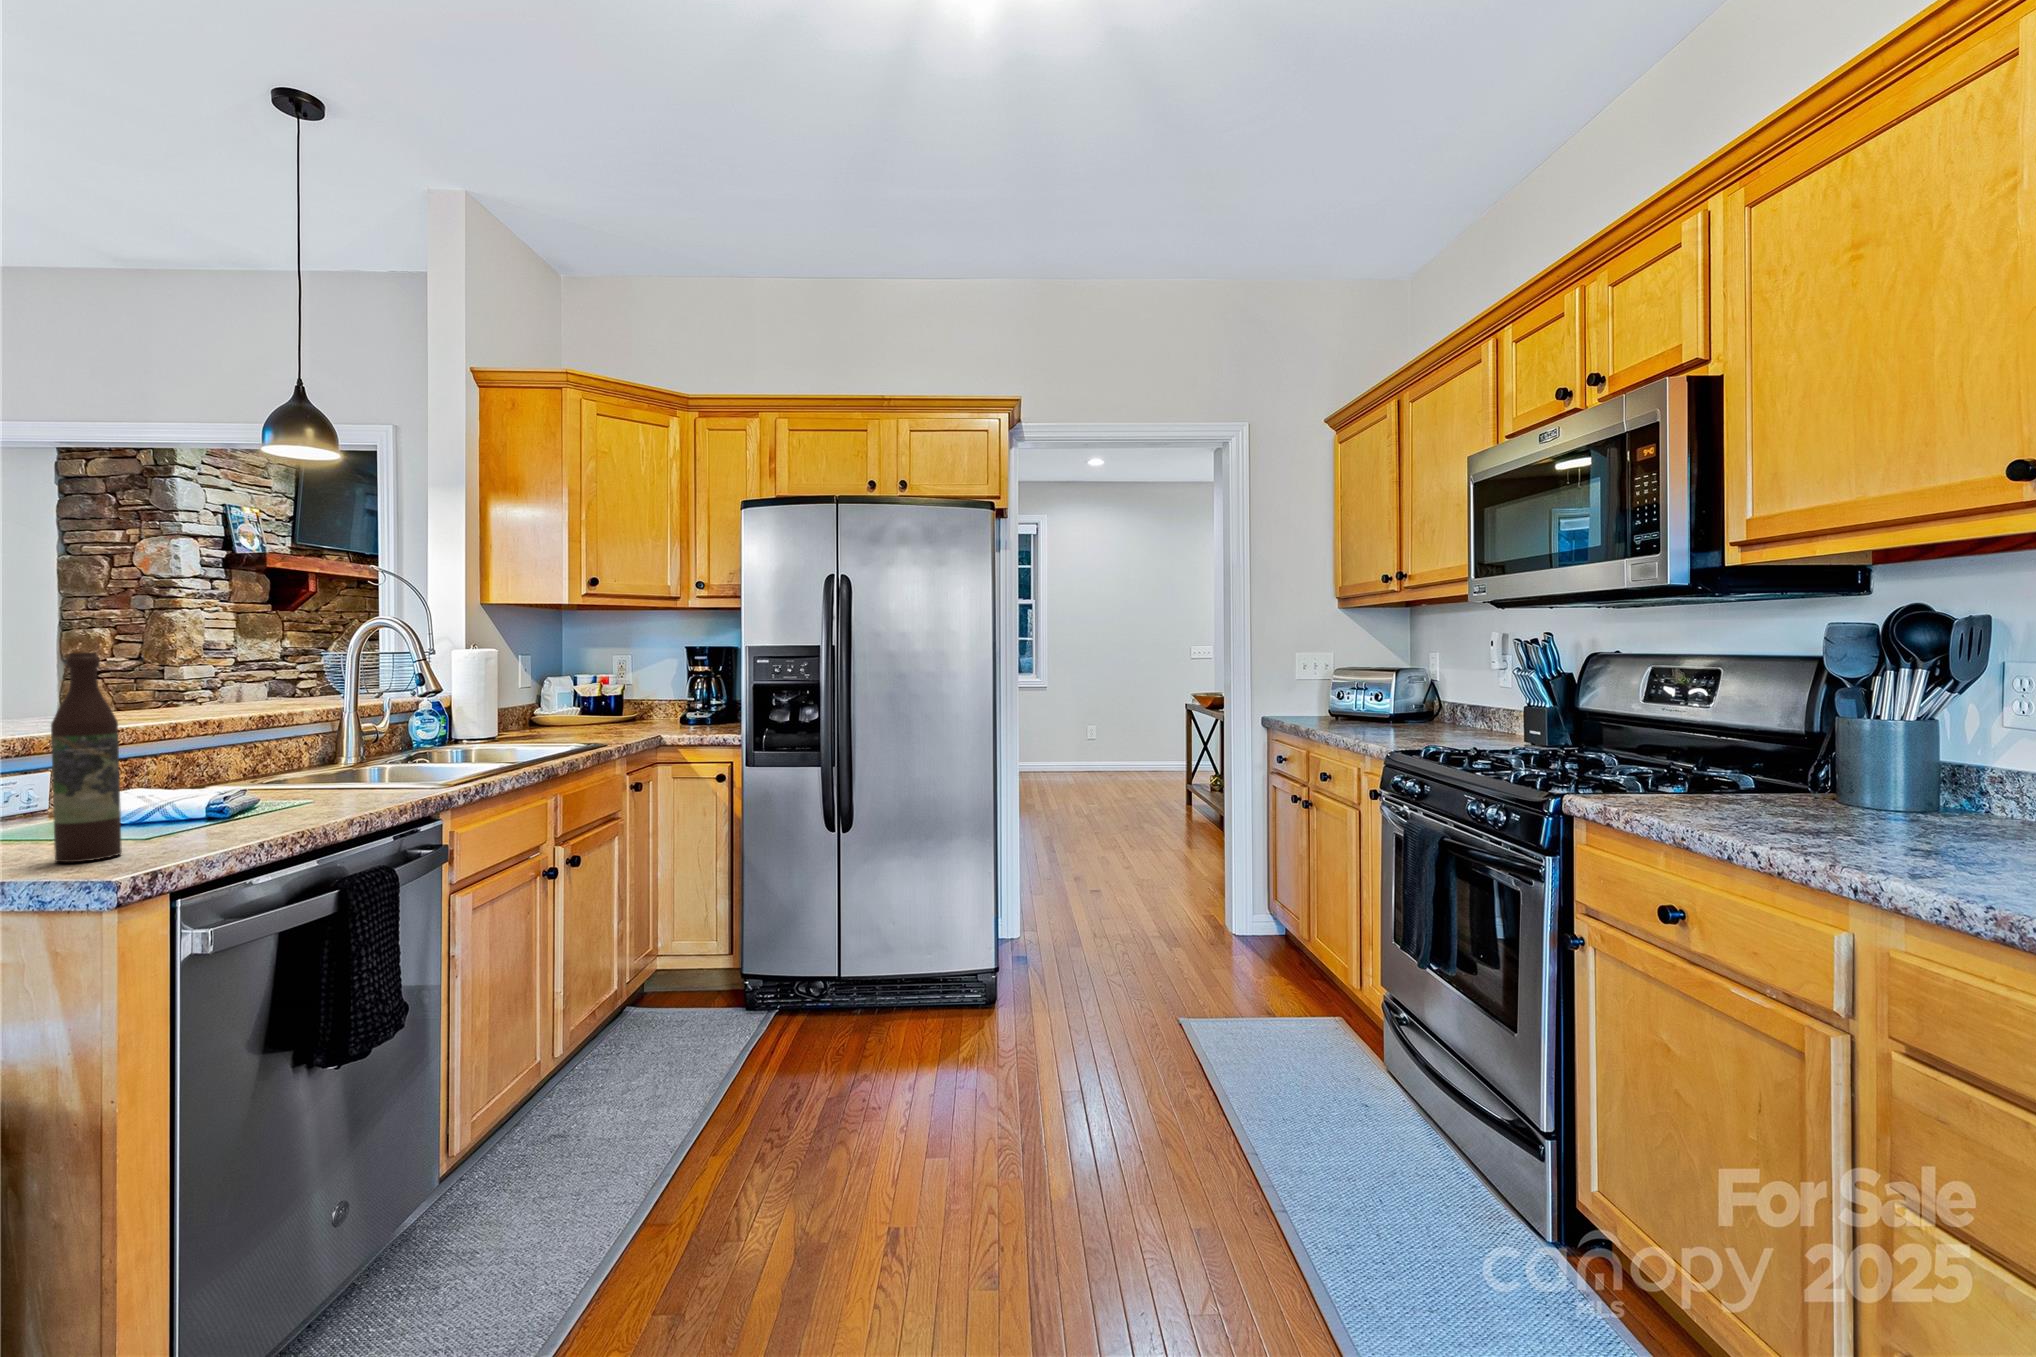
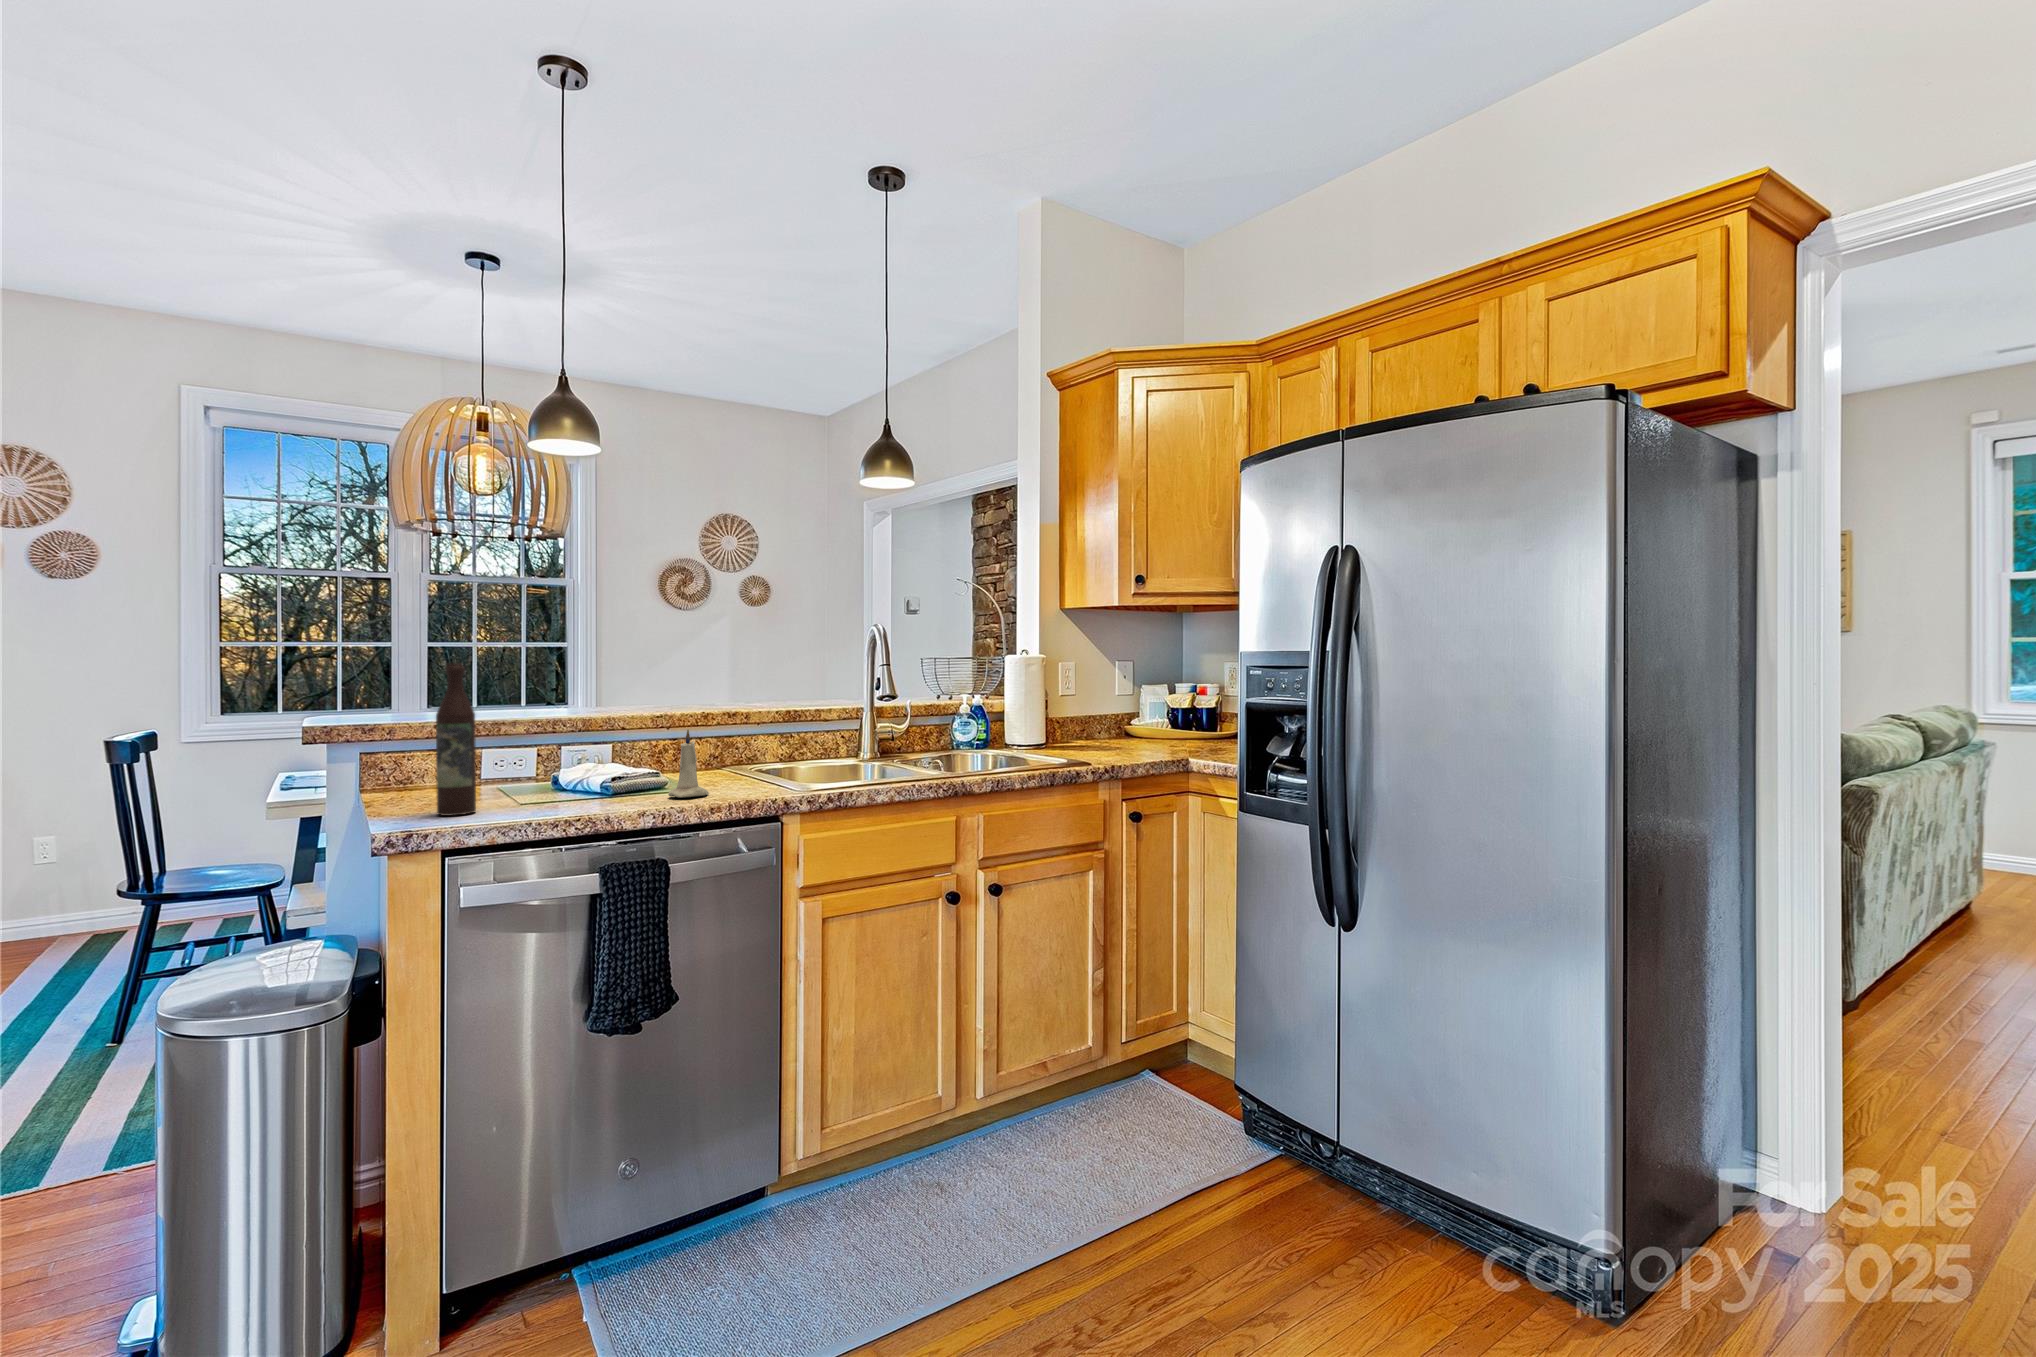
candle: none [313,728,364,807] -> present [668,730,709,798]

